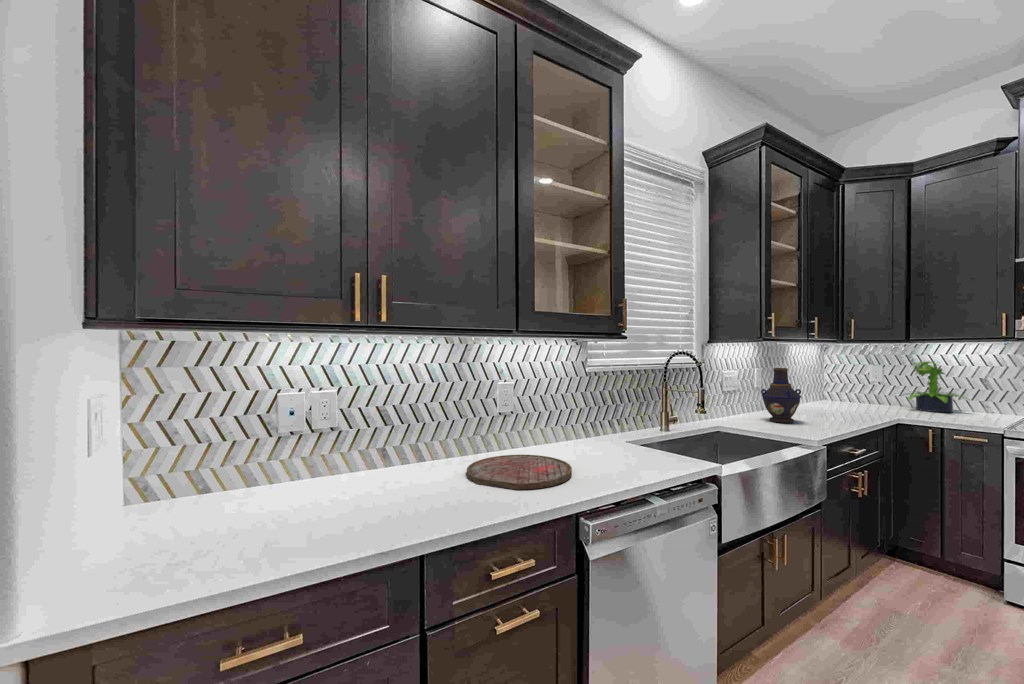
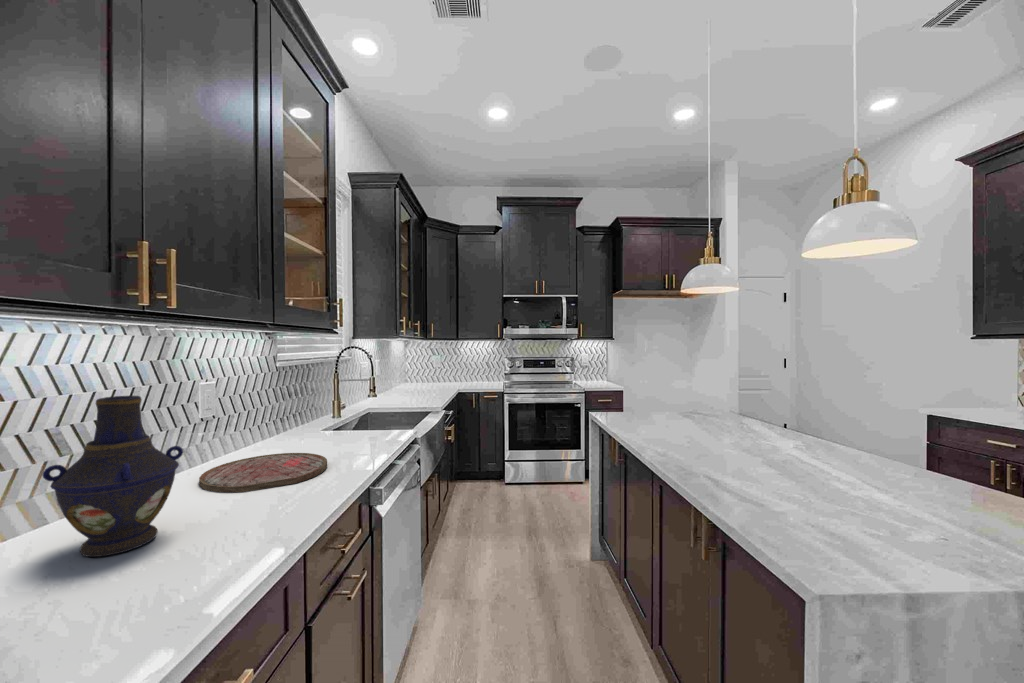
potted plant: present [906,361,967,412] -> none [451,352,483,384]
vase: present [761,368,801,423] -> present [43,396,183,557]

